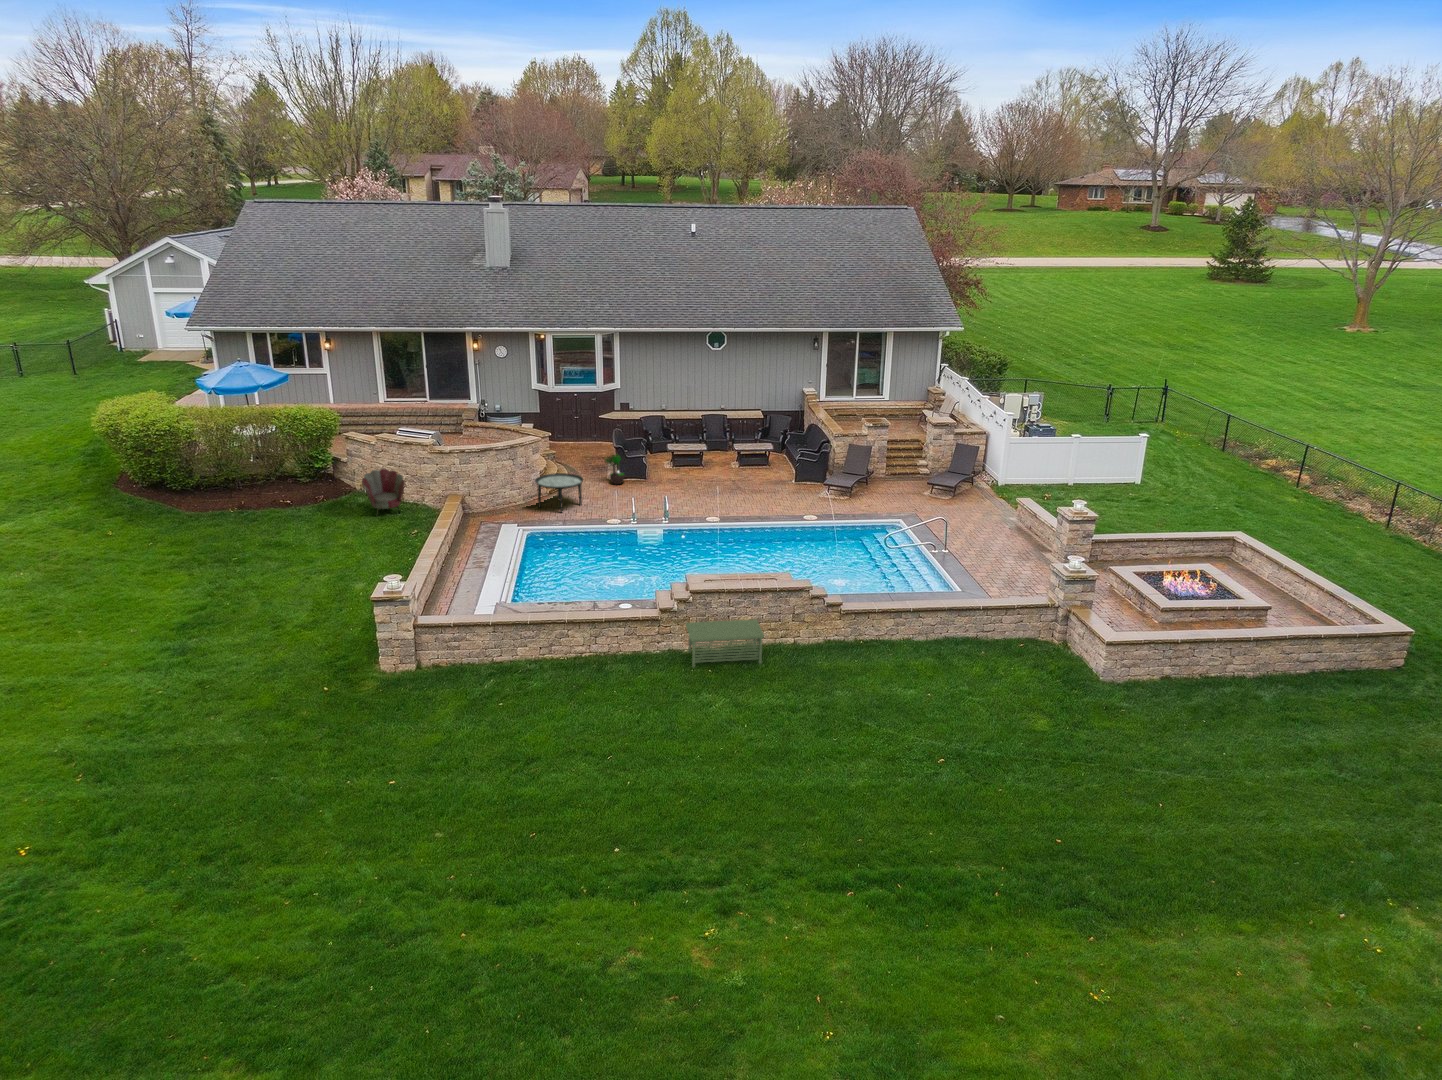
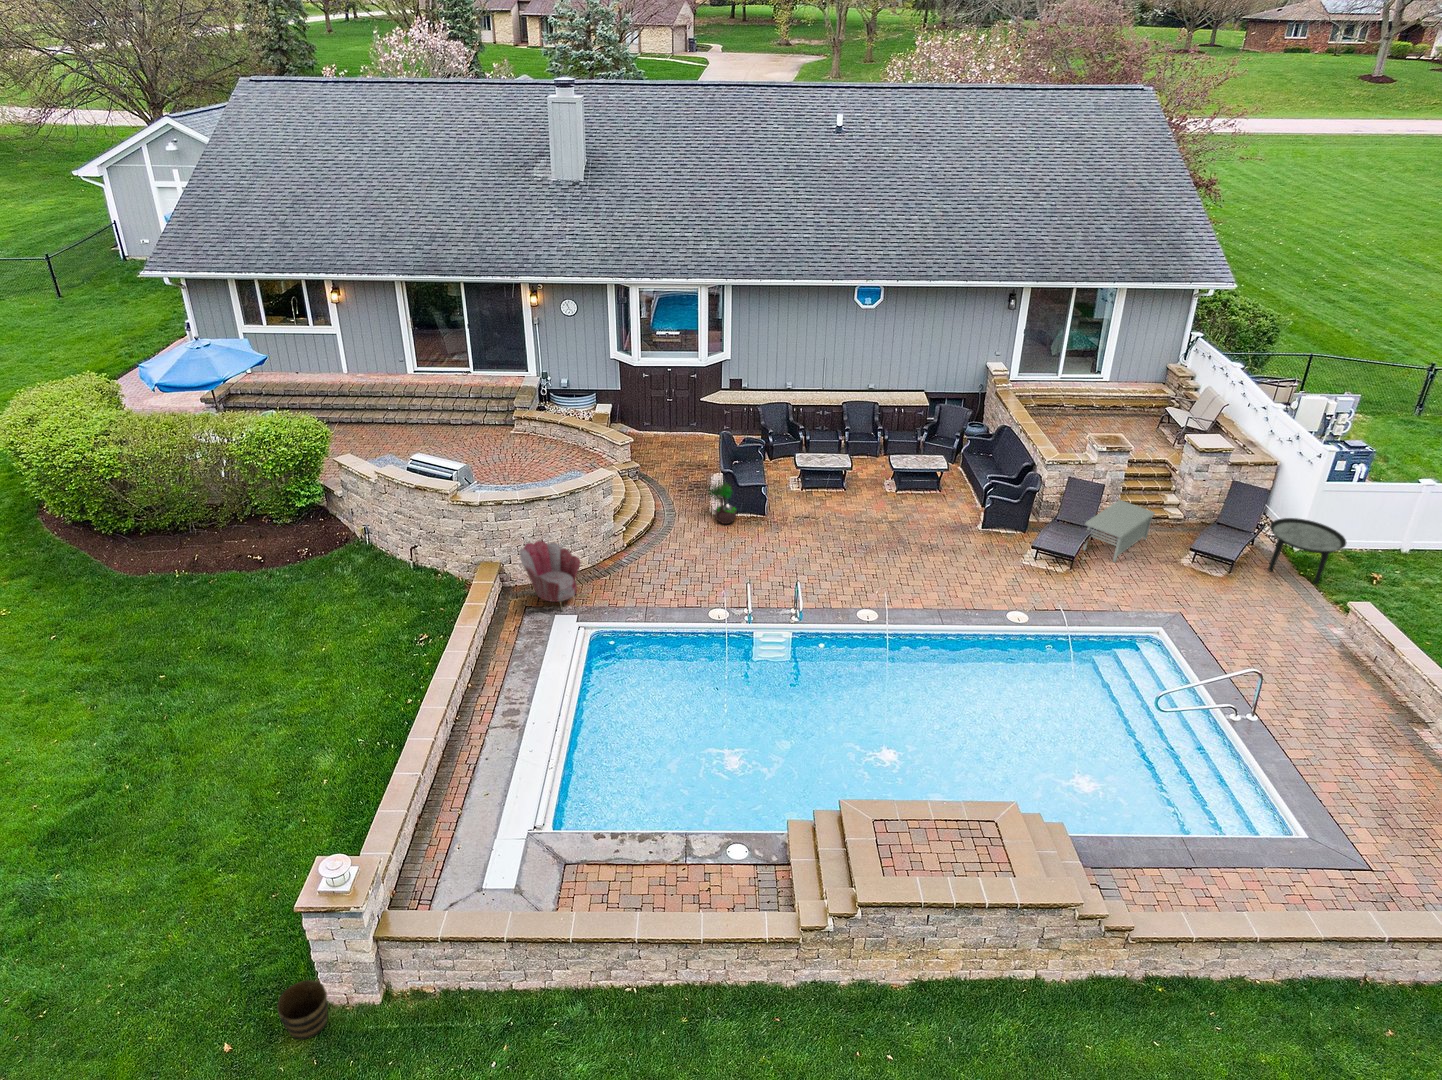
armchair: present [362,469,405,512] -> present [520,541,581,611]
round table: present [535,473,583,513] -> present [1268,518,1347,584]
storage bench: present [686,619,764,667] -> present [1083,500,1155,562]
bucket: none [359,648,387,677] -> present [277,980,328,1040]

